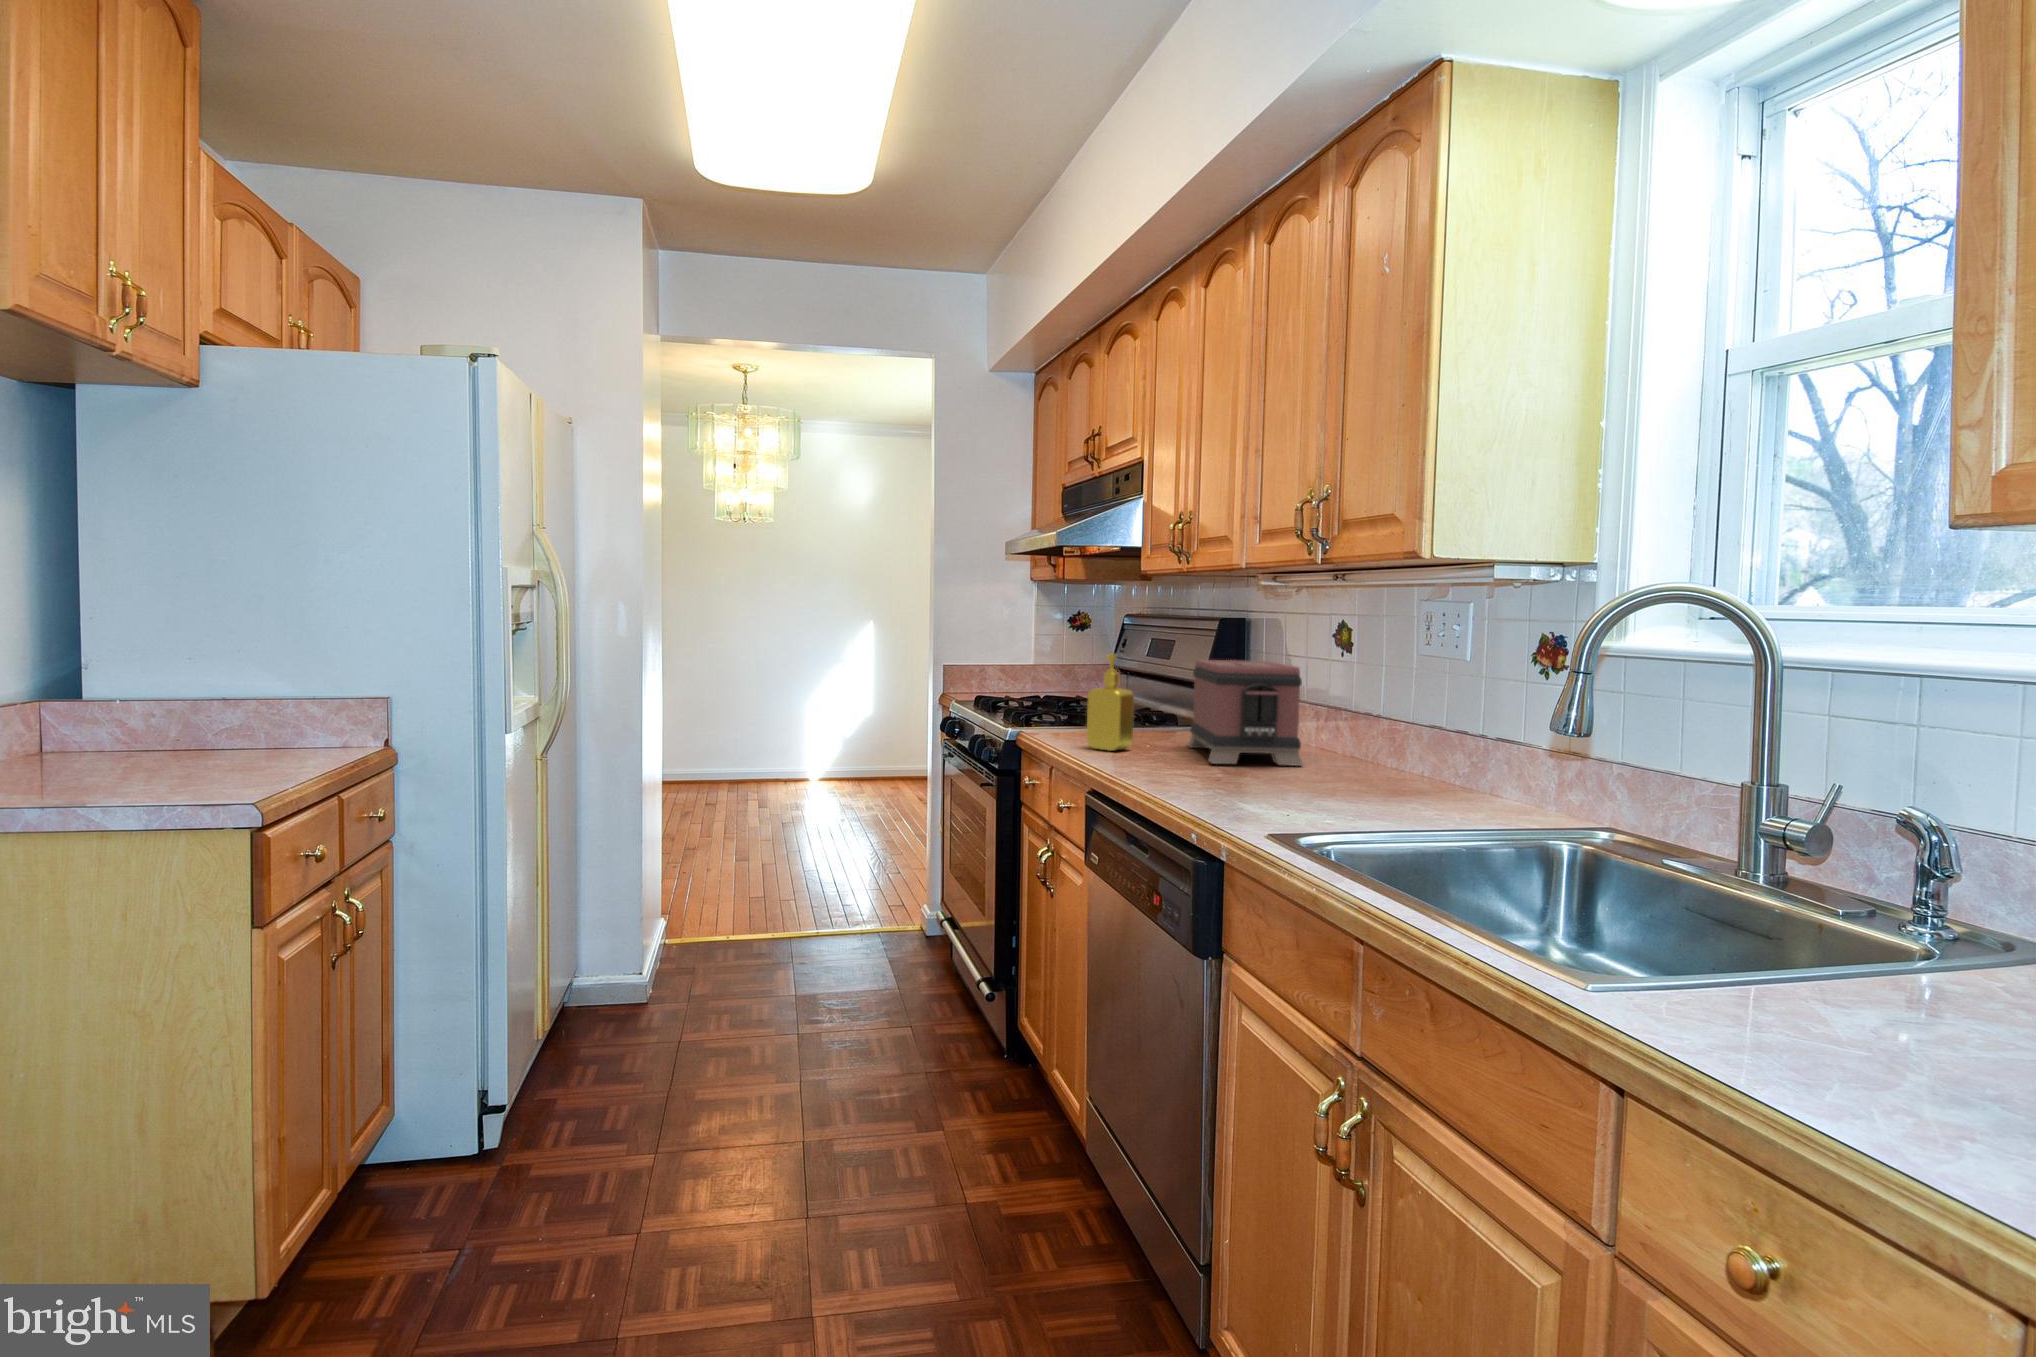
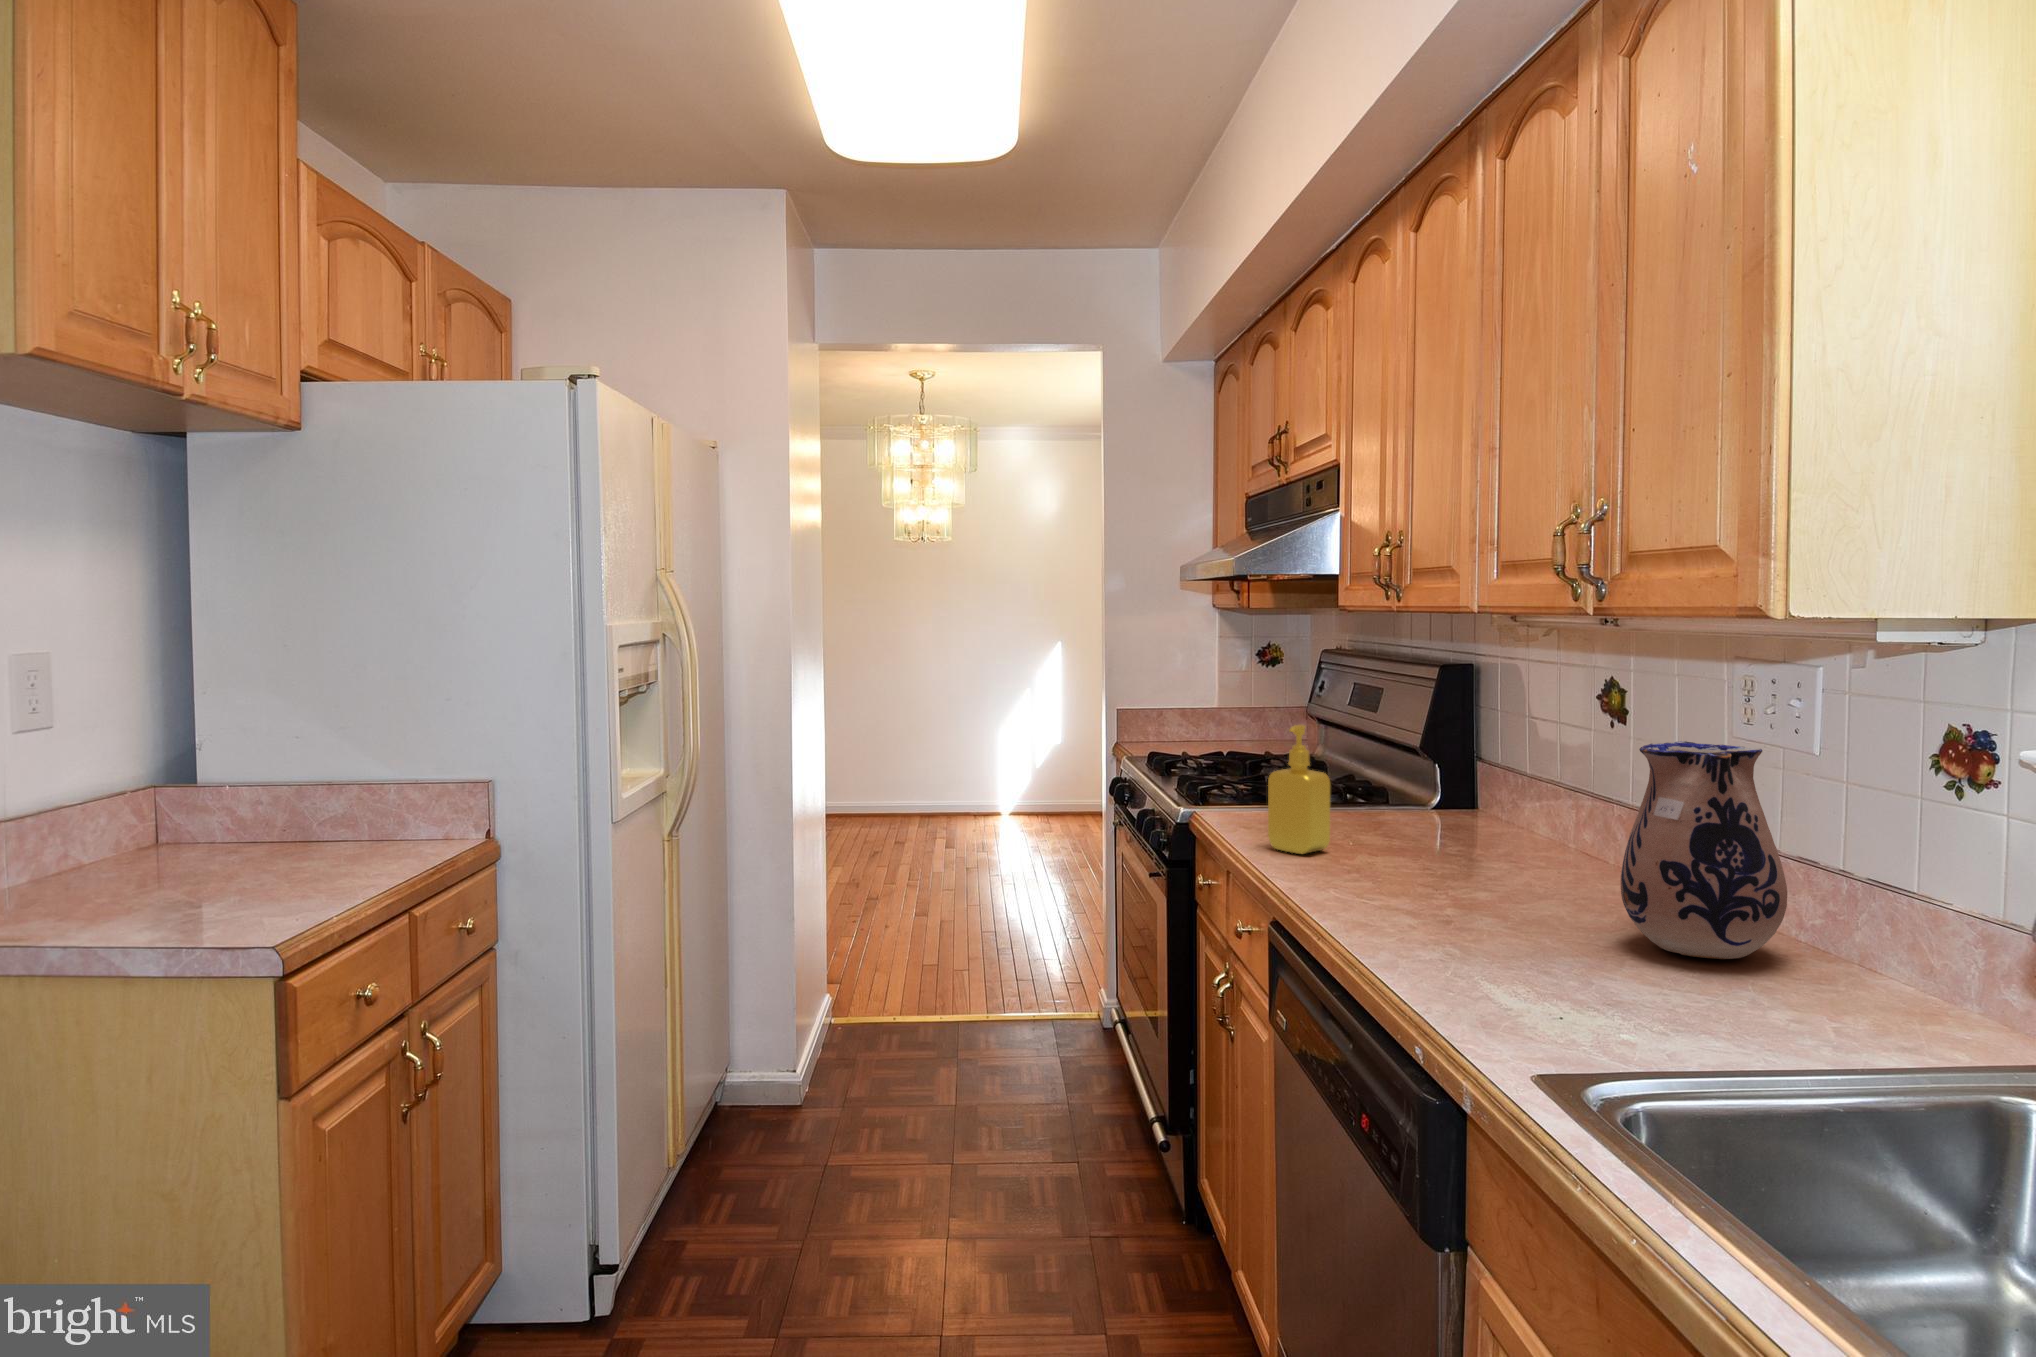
ceramic pitcher: none [1333,654,1434,795] -> present [1621,741,1787,959]
toaster: present [1188,660,1303,766] -> none [1407,729,1574,886]

